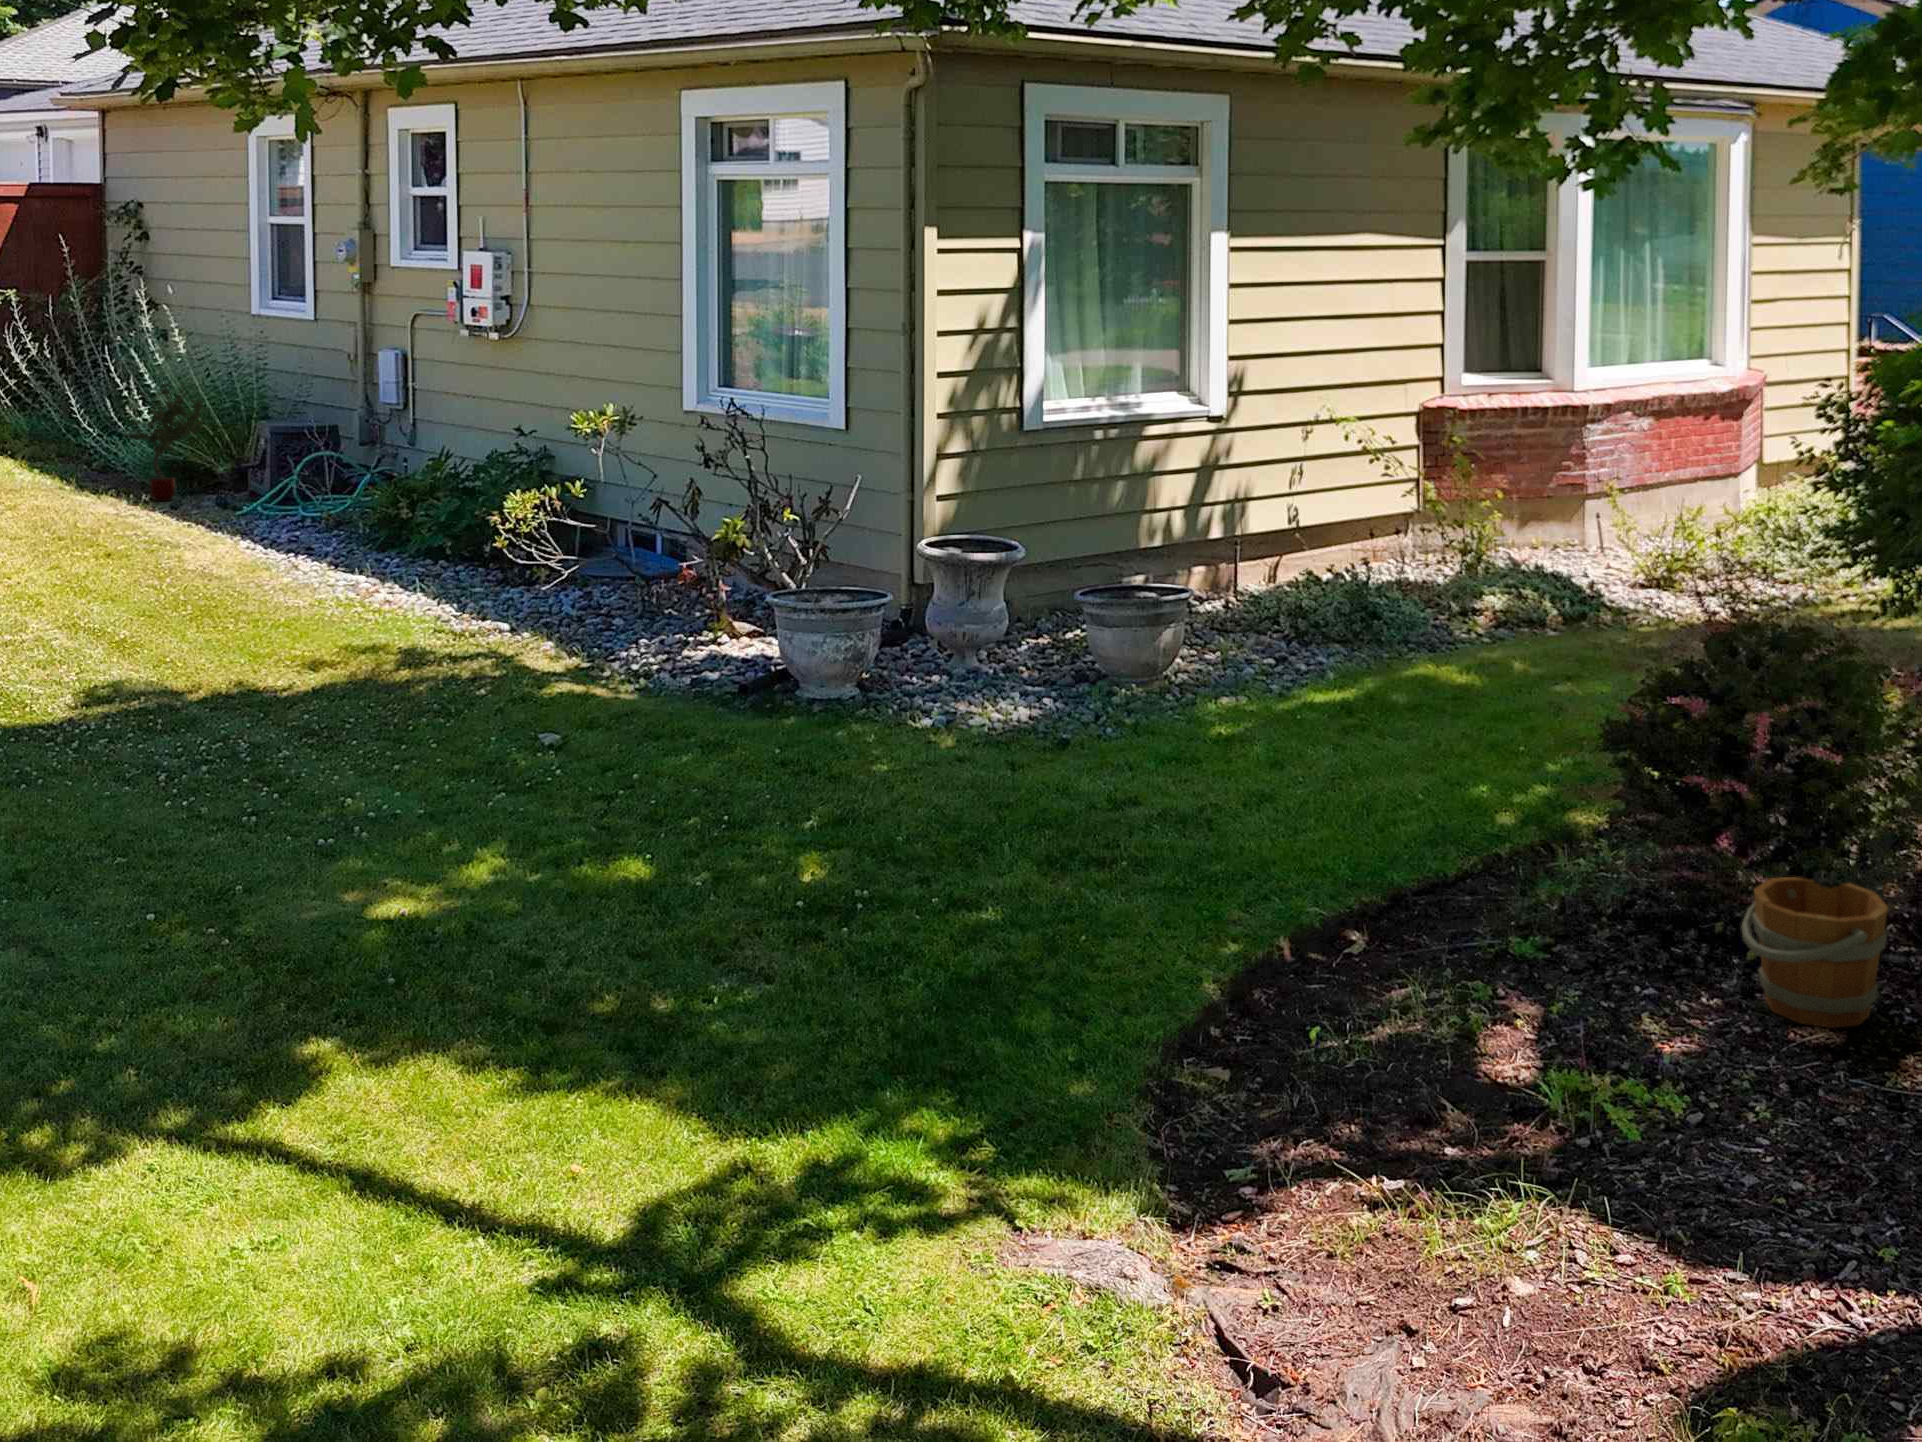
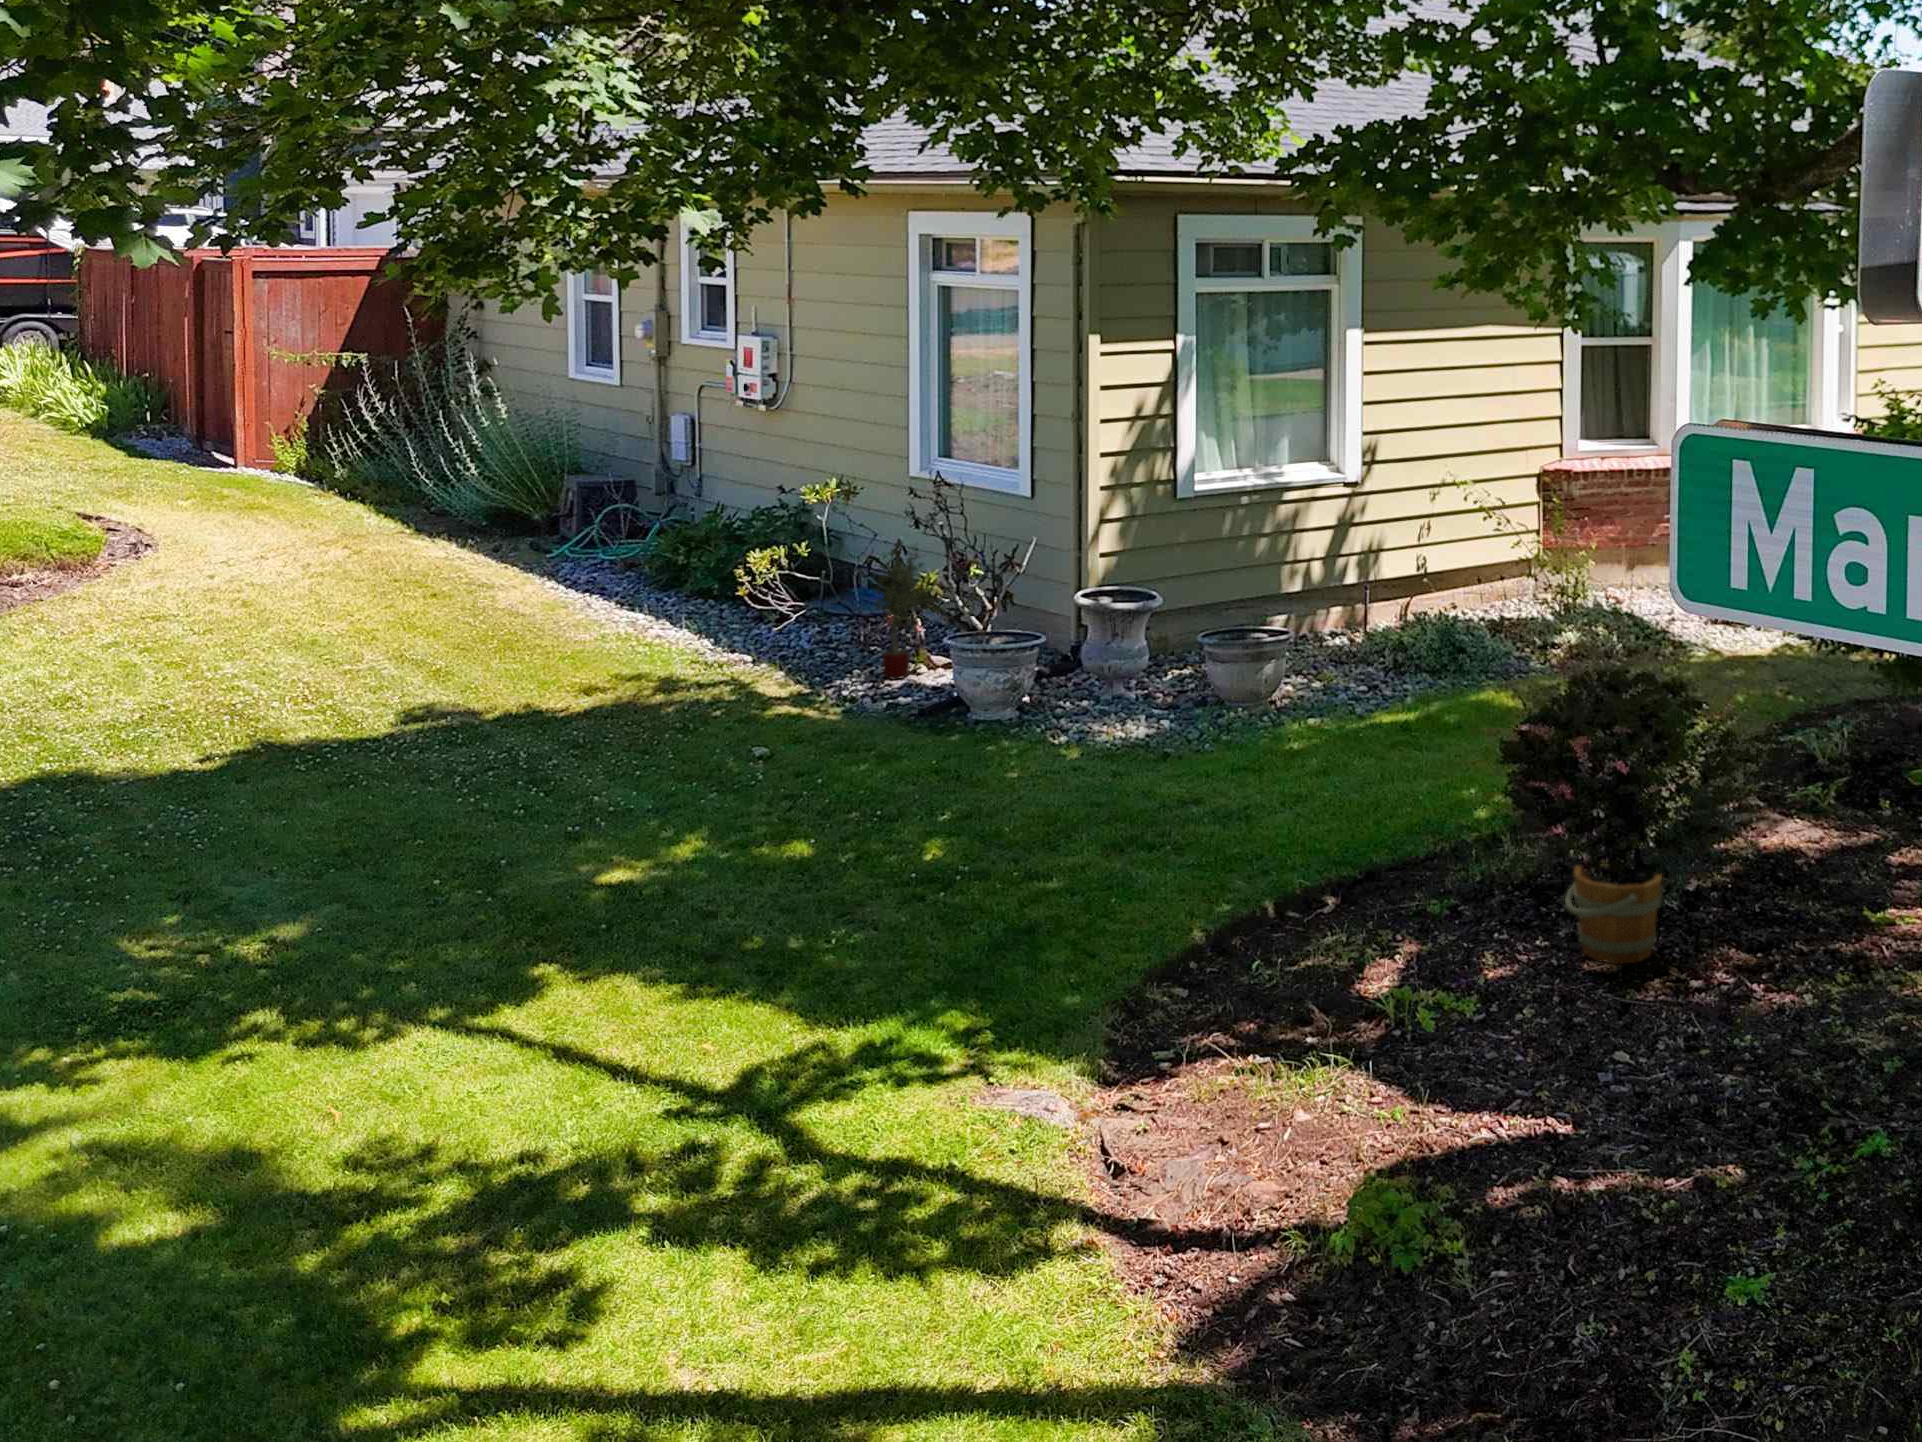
potted tree: present [123,384,204,501] -> present [872,542,945,679]

